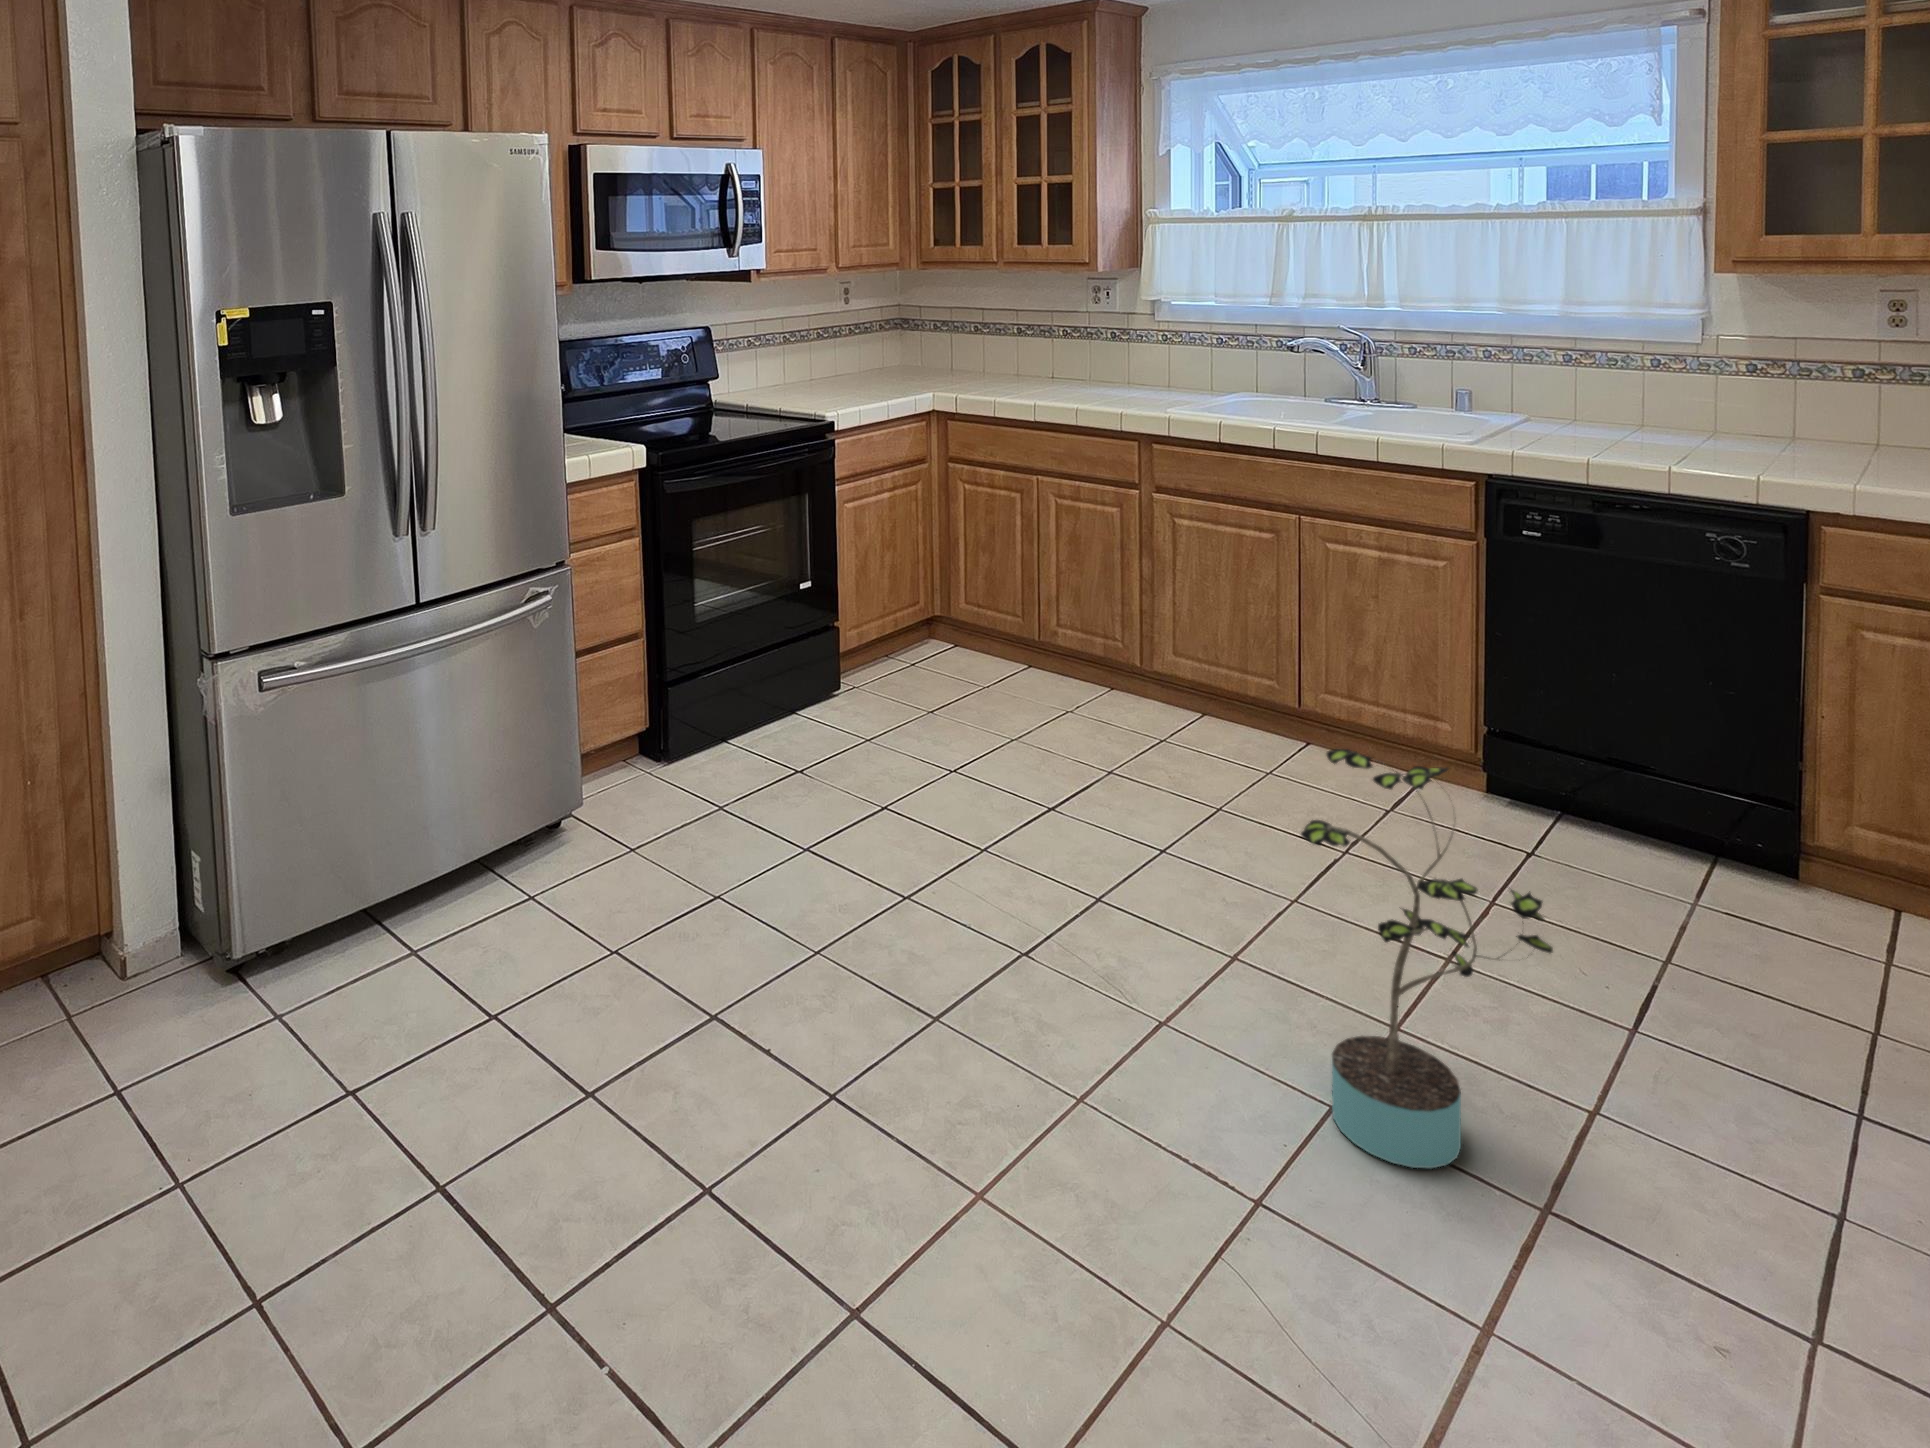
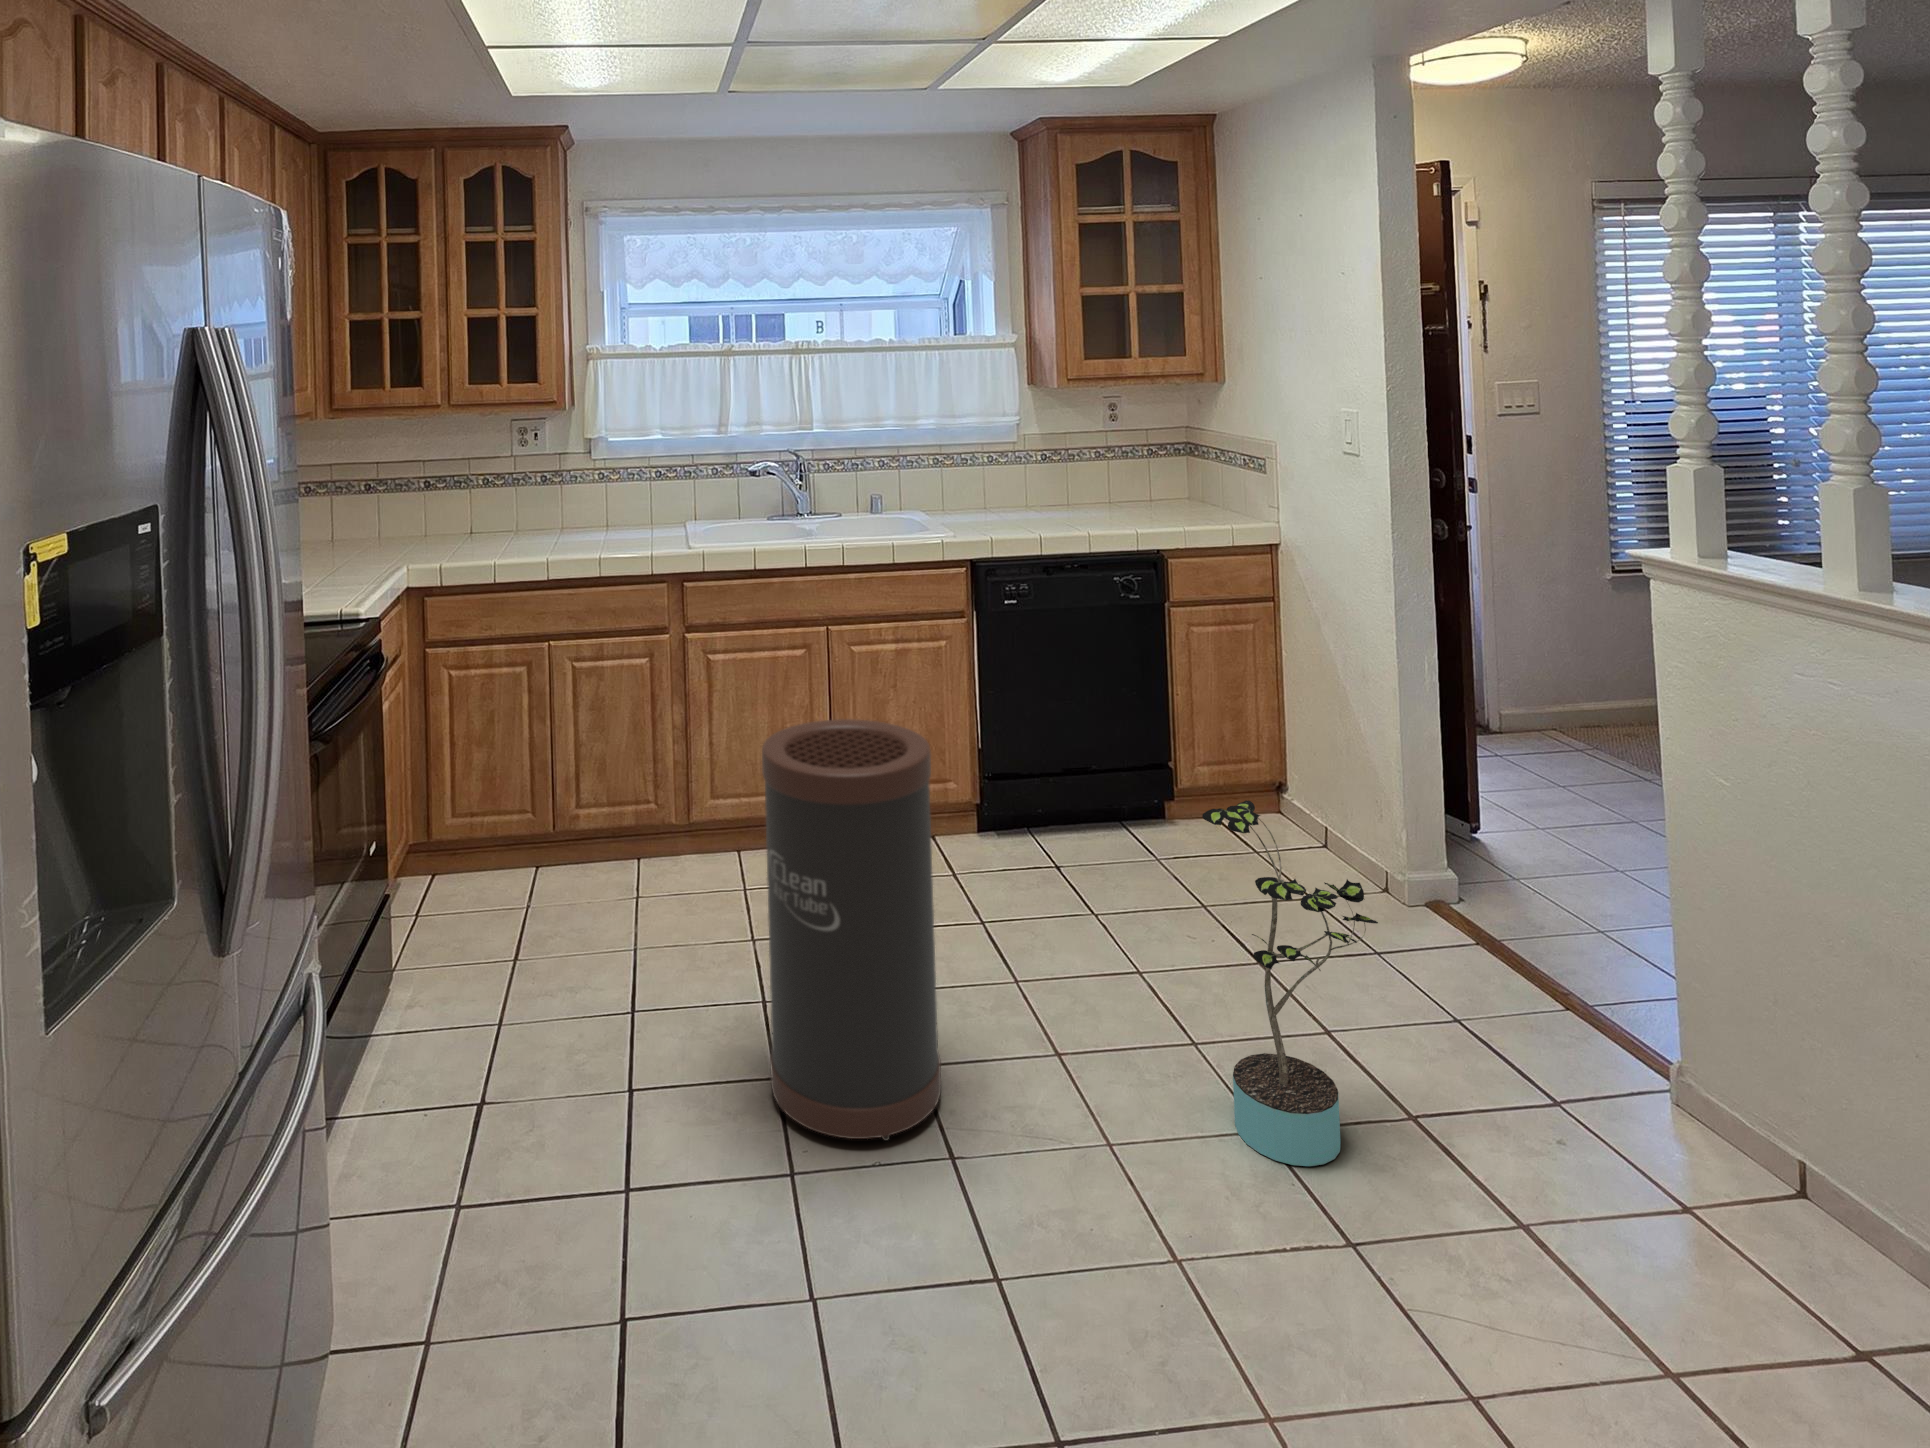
trash can: none [945,569,1111,933] -> present [762,719,941,1141]

